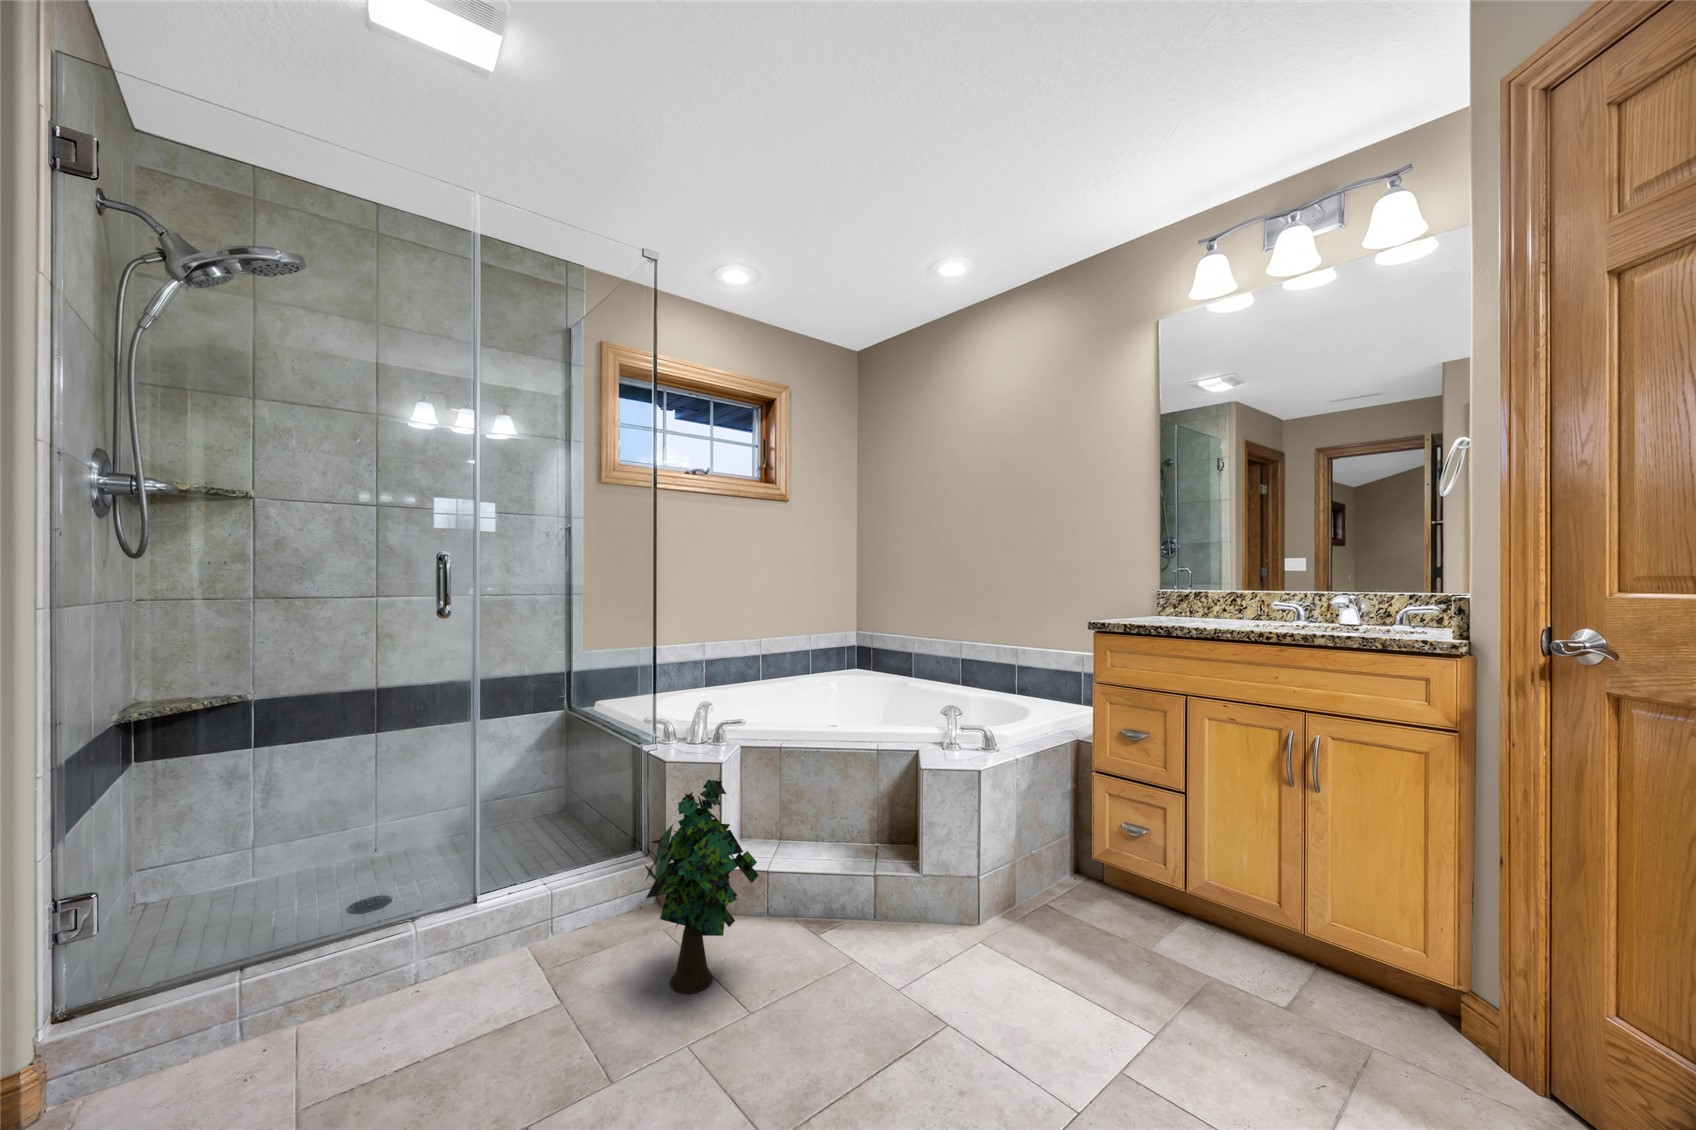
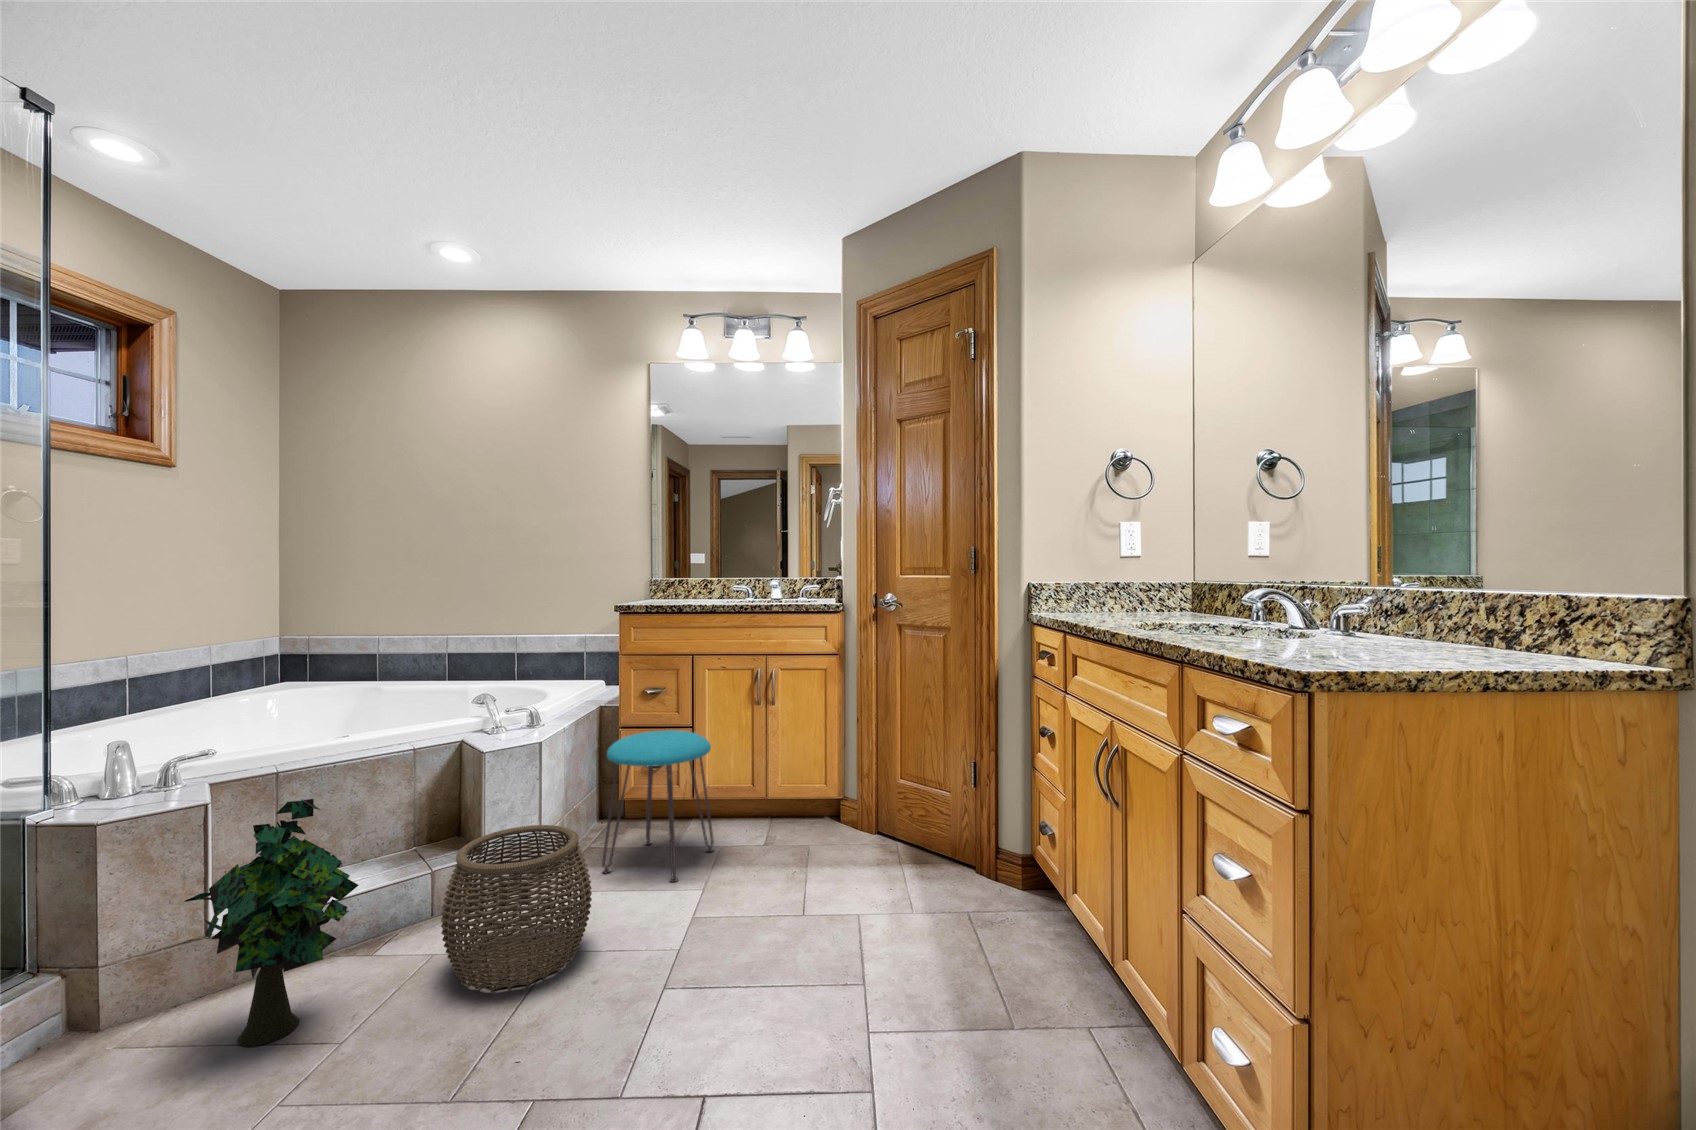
stool: none [1037,786,1198,1010] -> present [602,730,714,882]
woven basket: none [810,863,968,1069] -> present [441,825,592,991]

